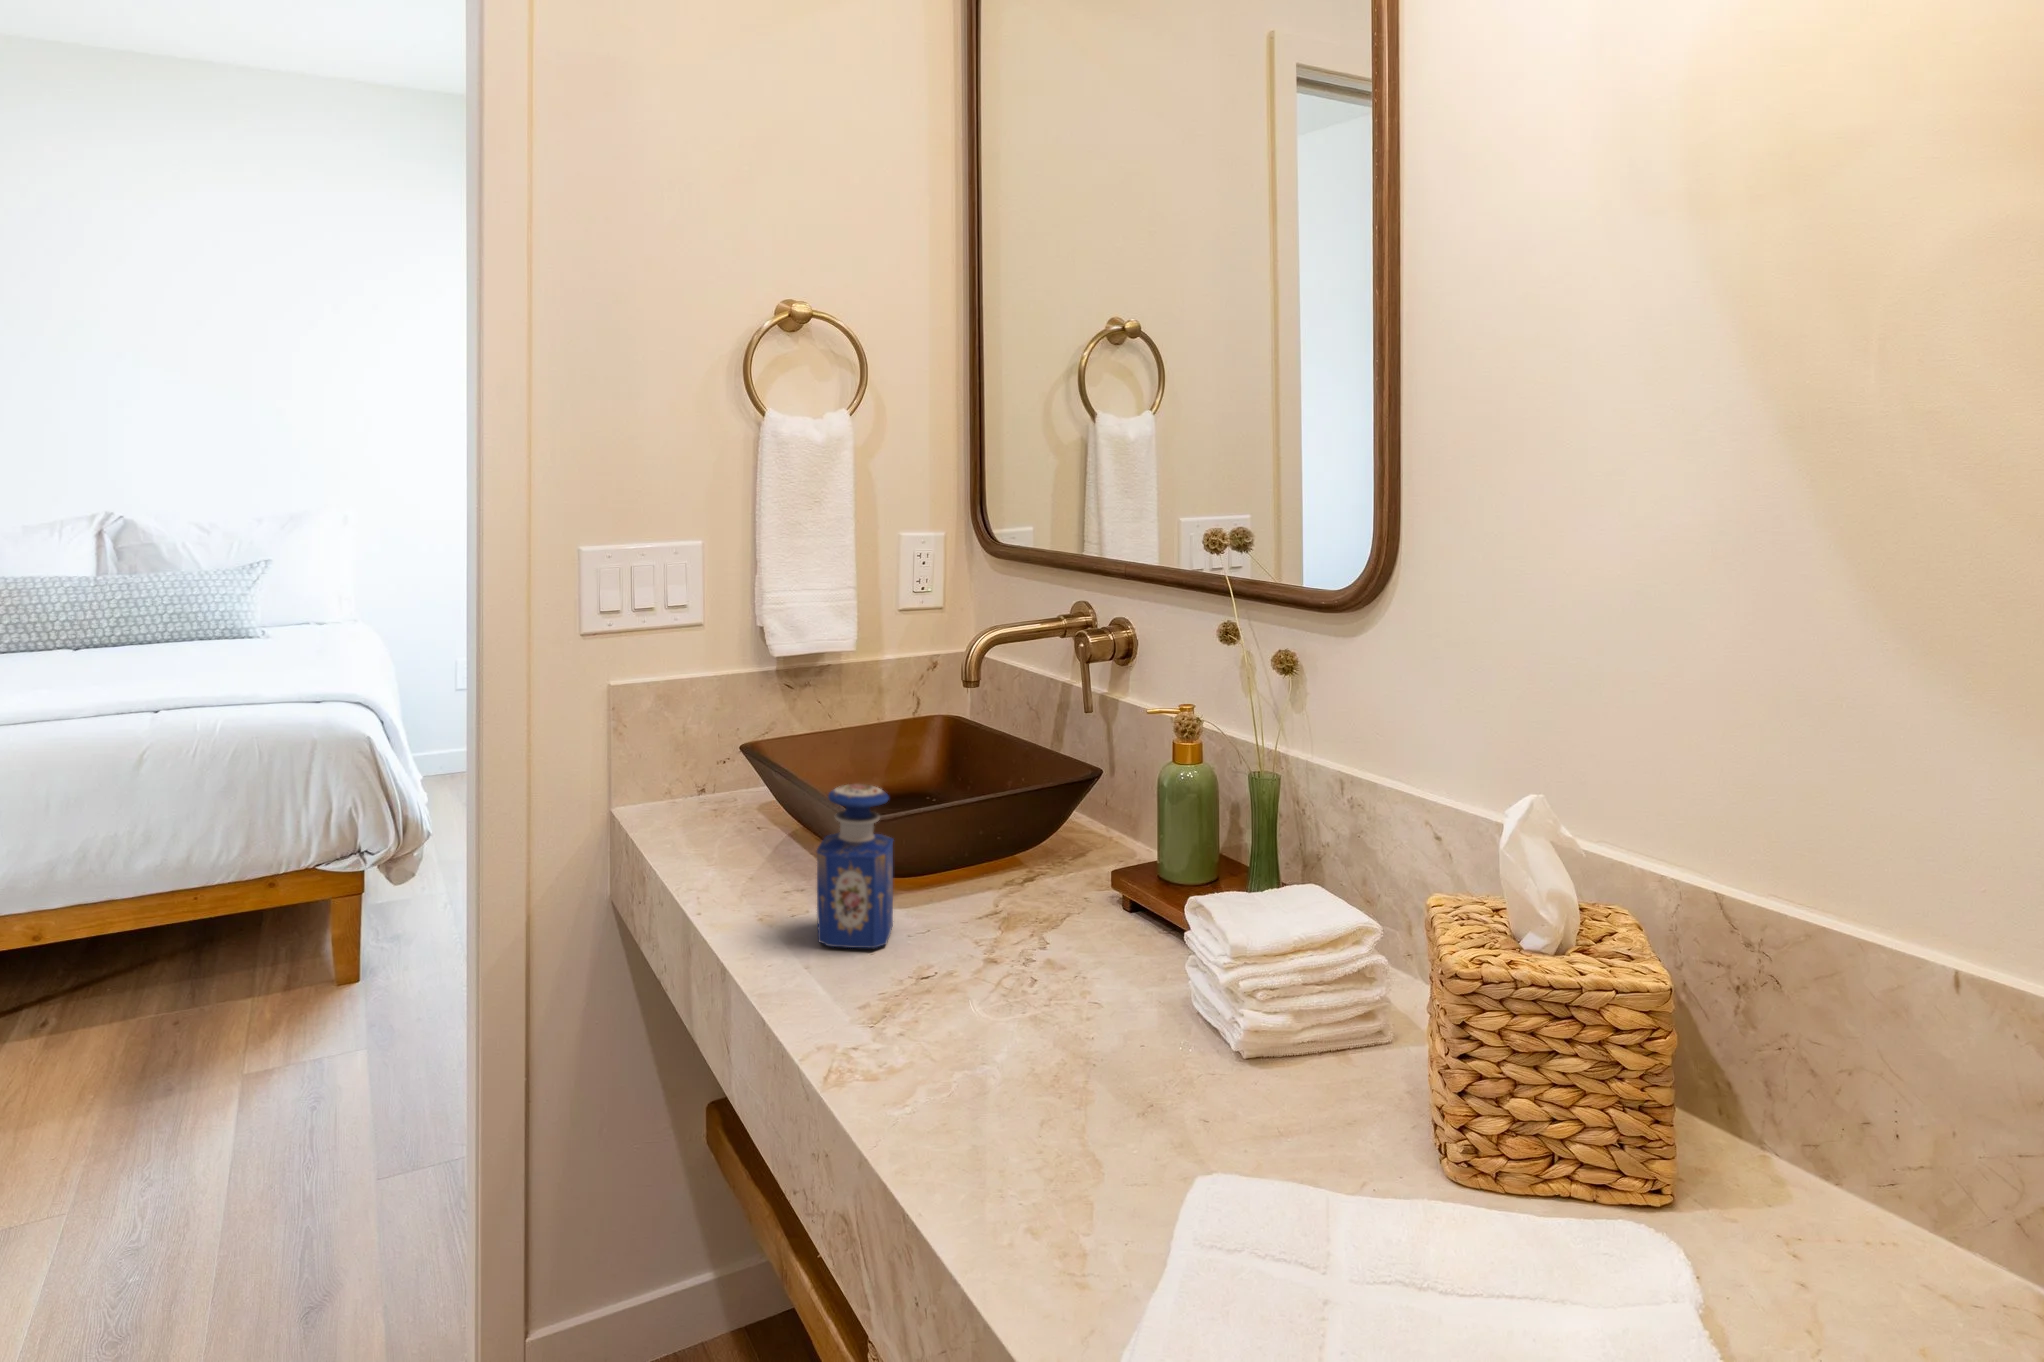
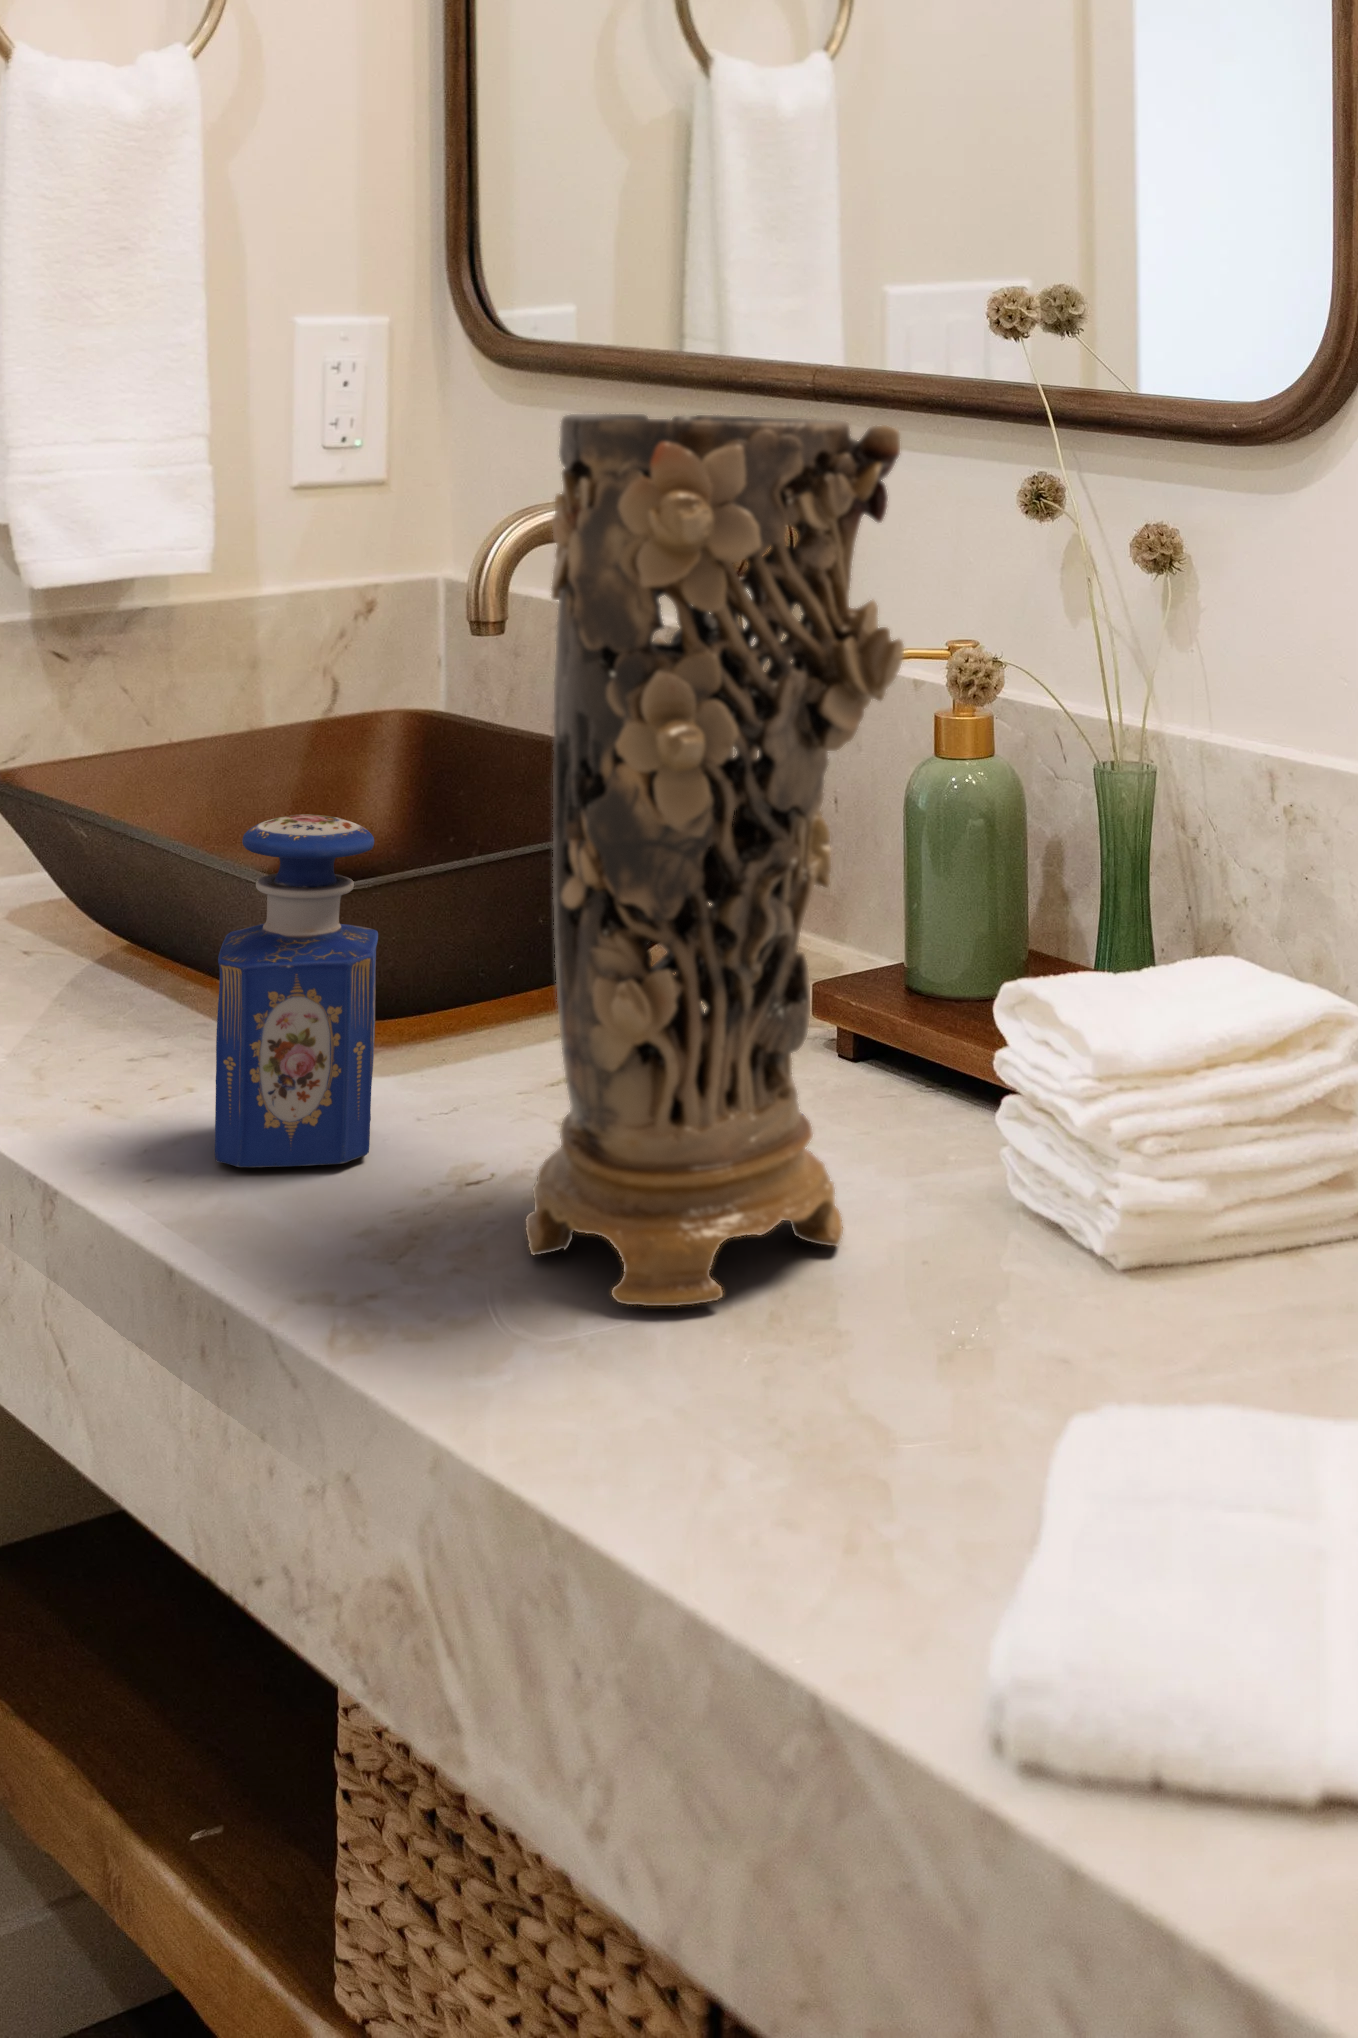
decorative vase: none [946,602,1127,1048] -> present [526,414,904,1306]

